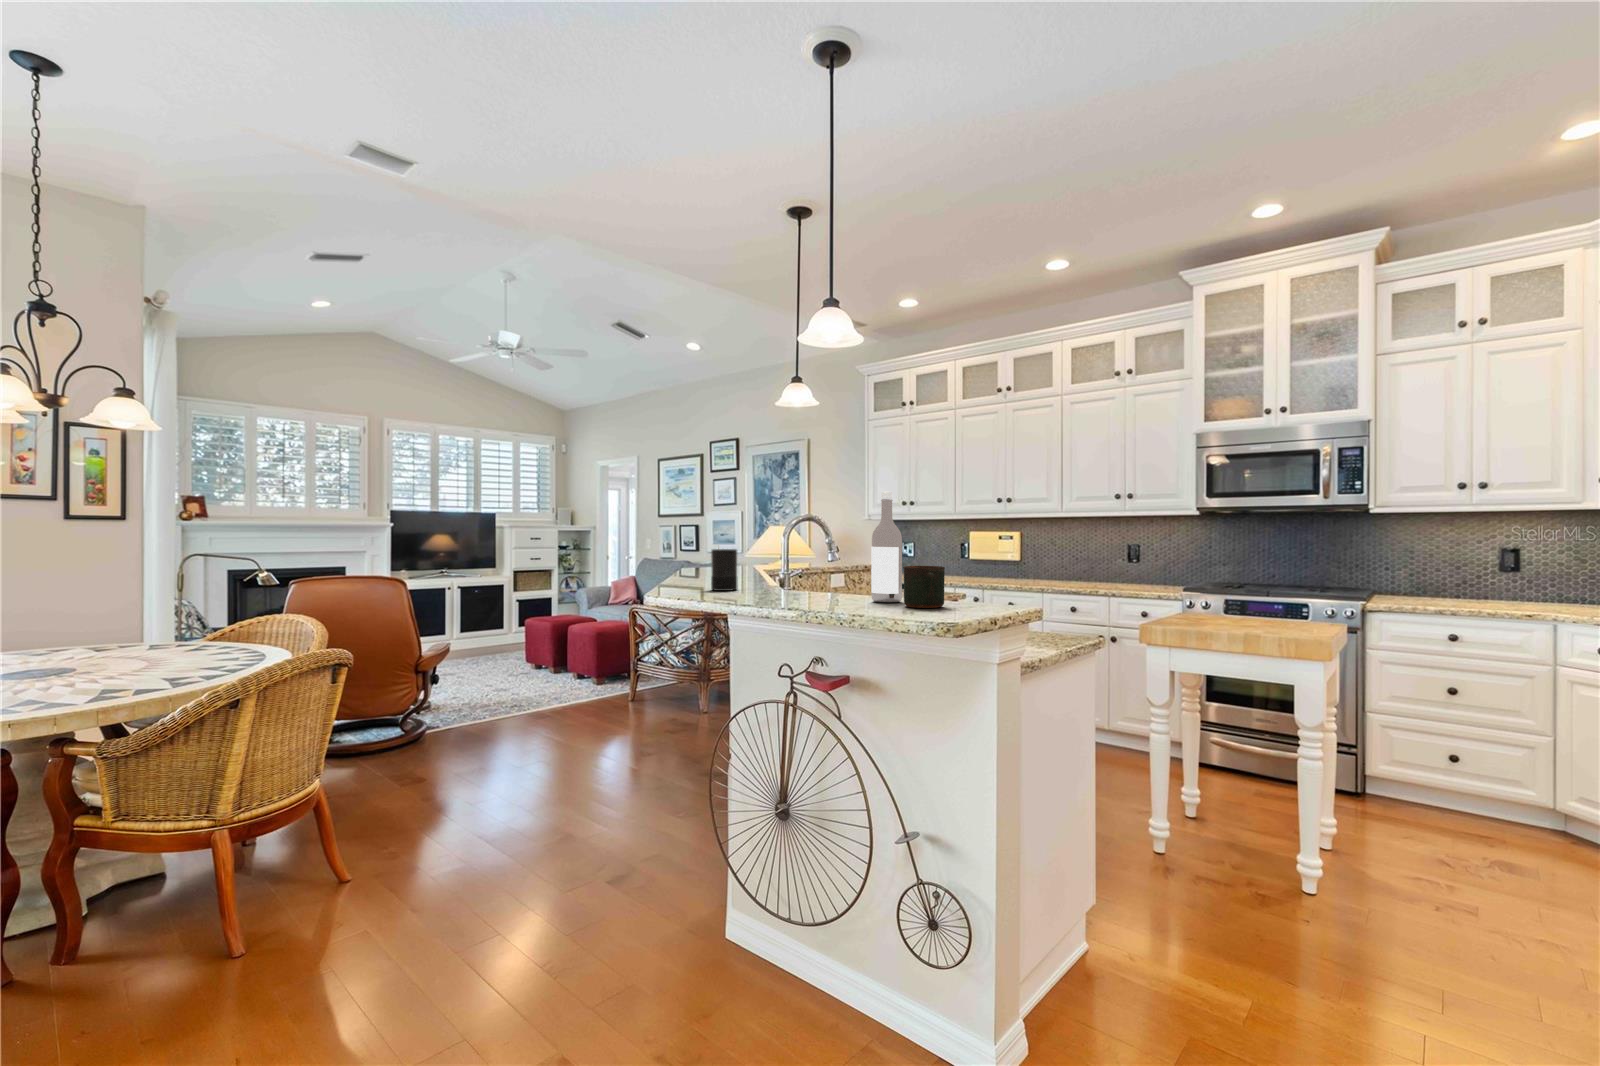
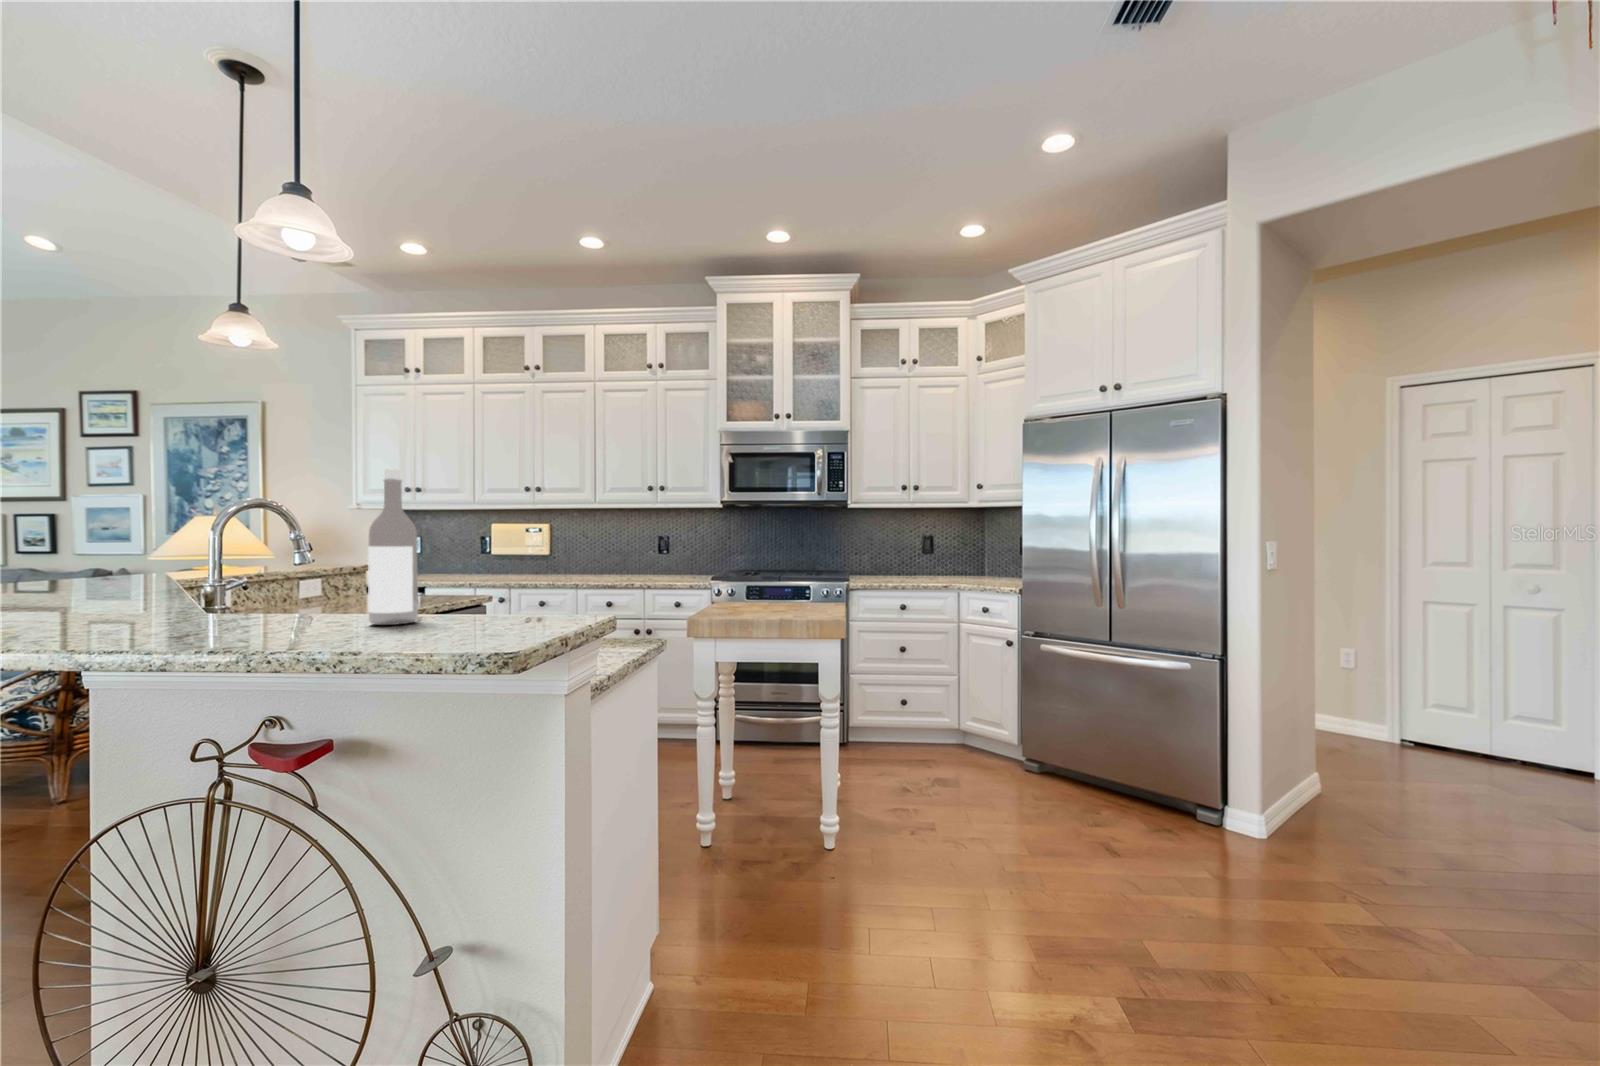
candle: present [711,548,738,591] -> none [49,548,111,624]
mug: present [903,566,945,608] -> none [421,571,484,630]

